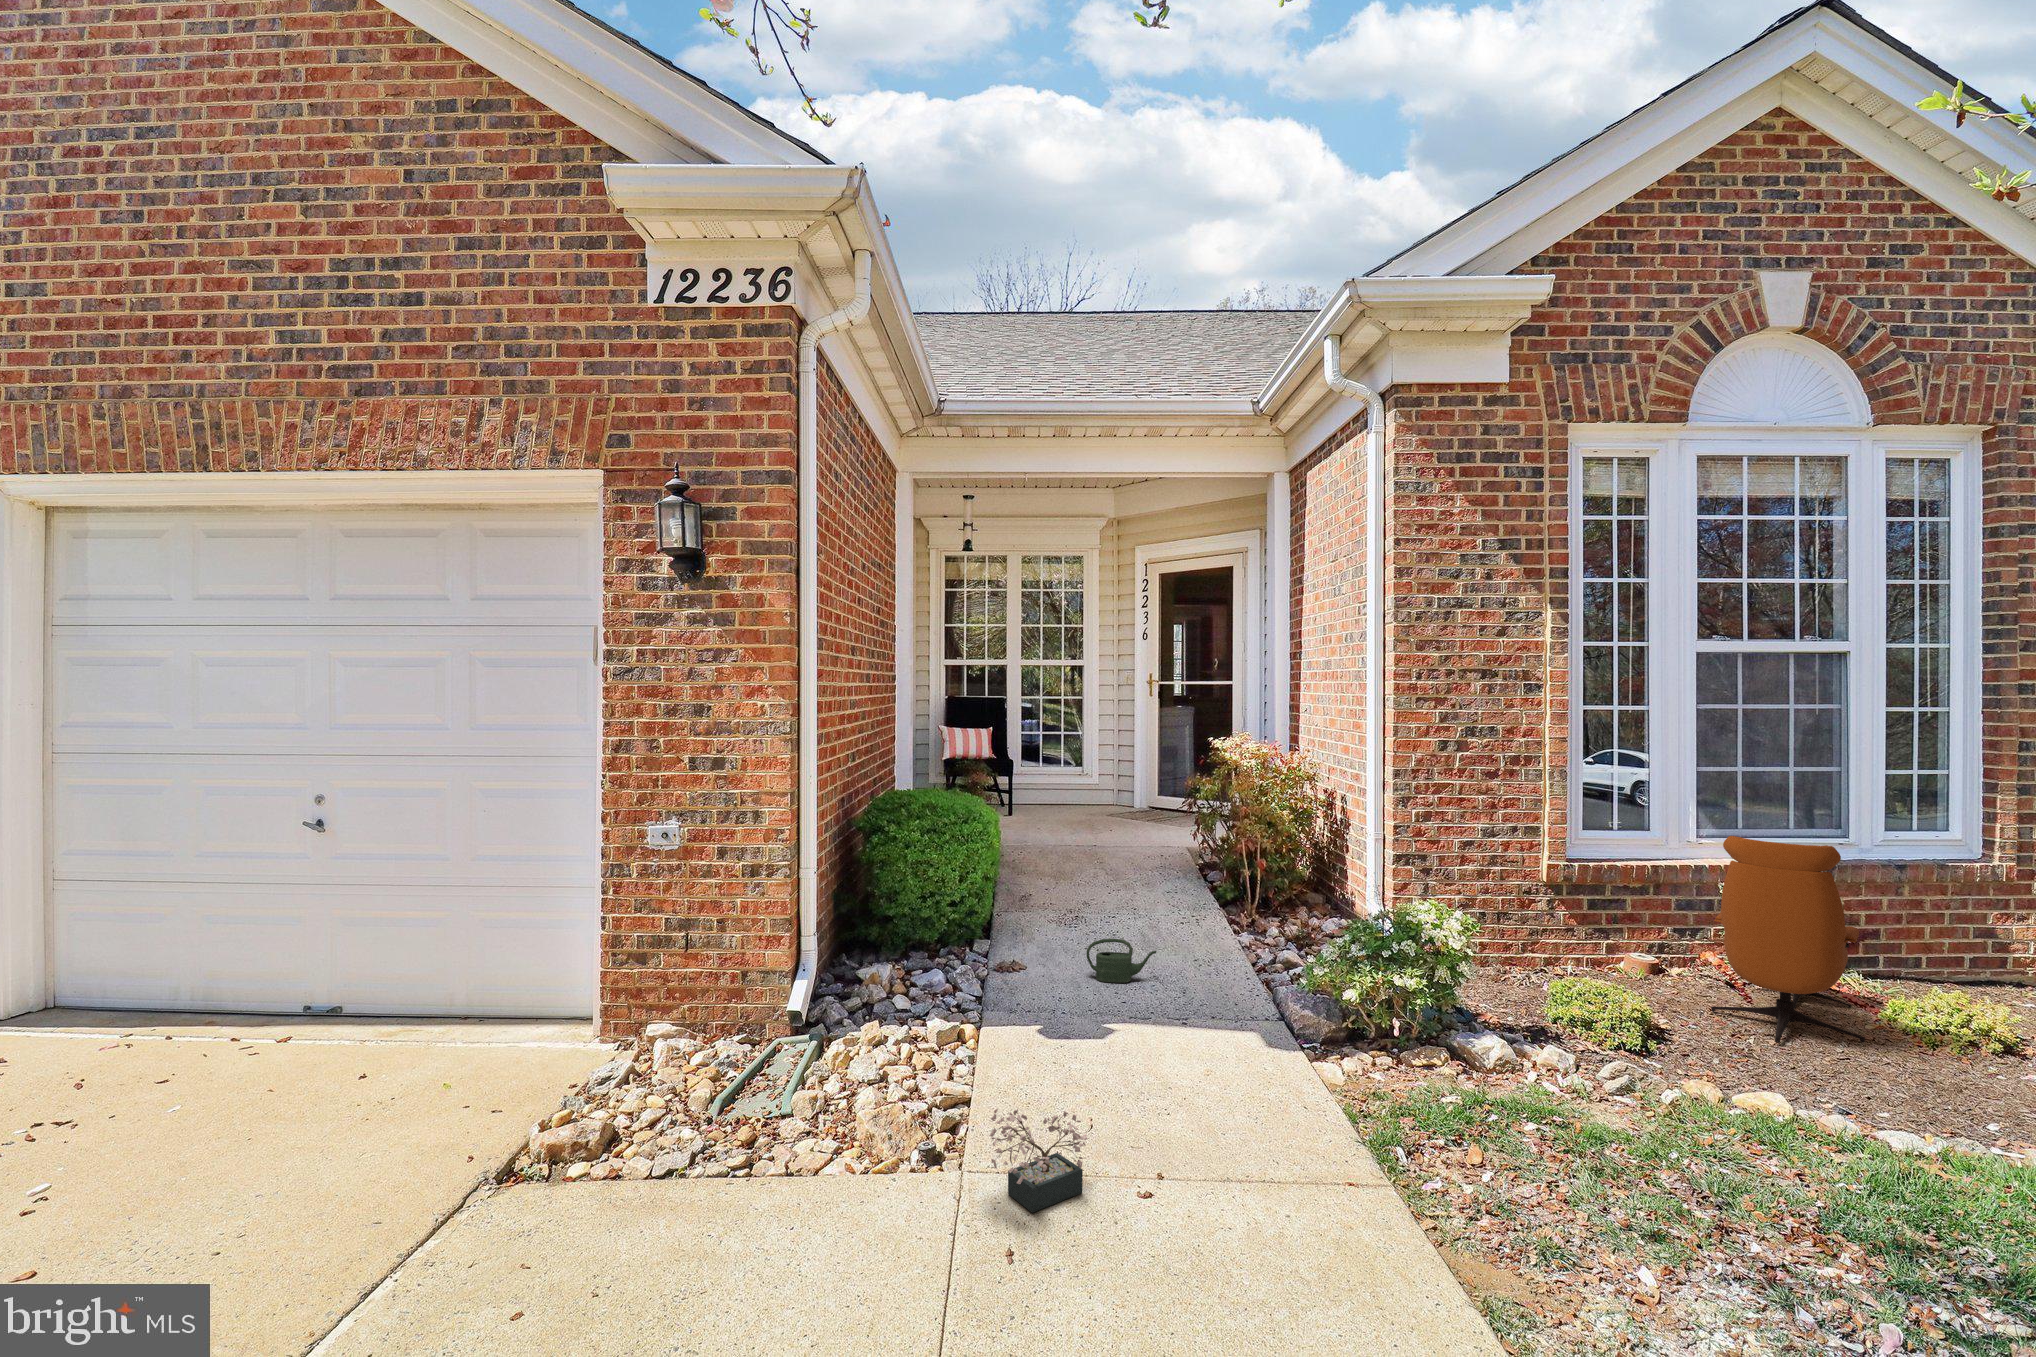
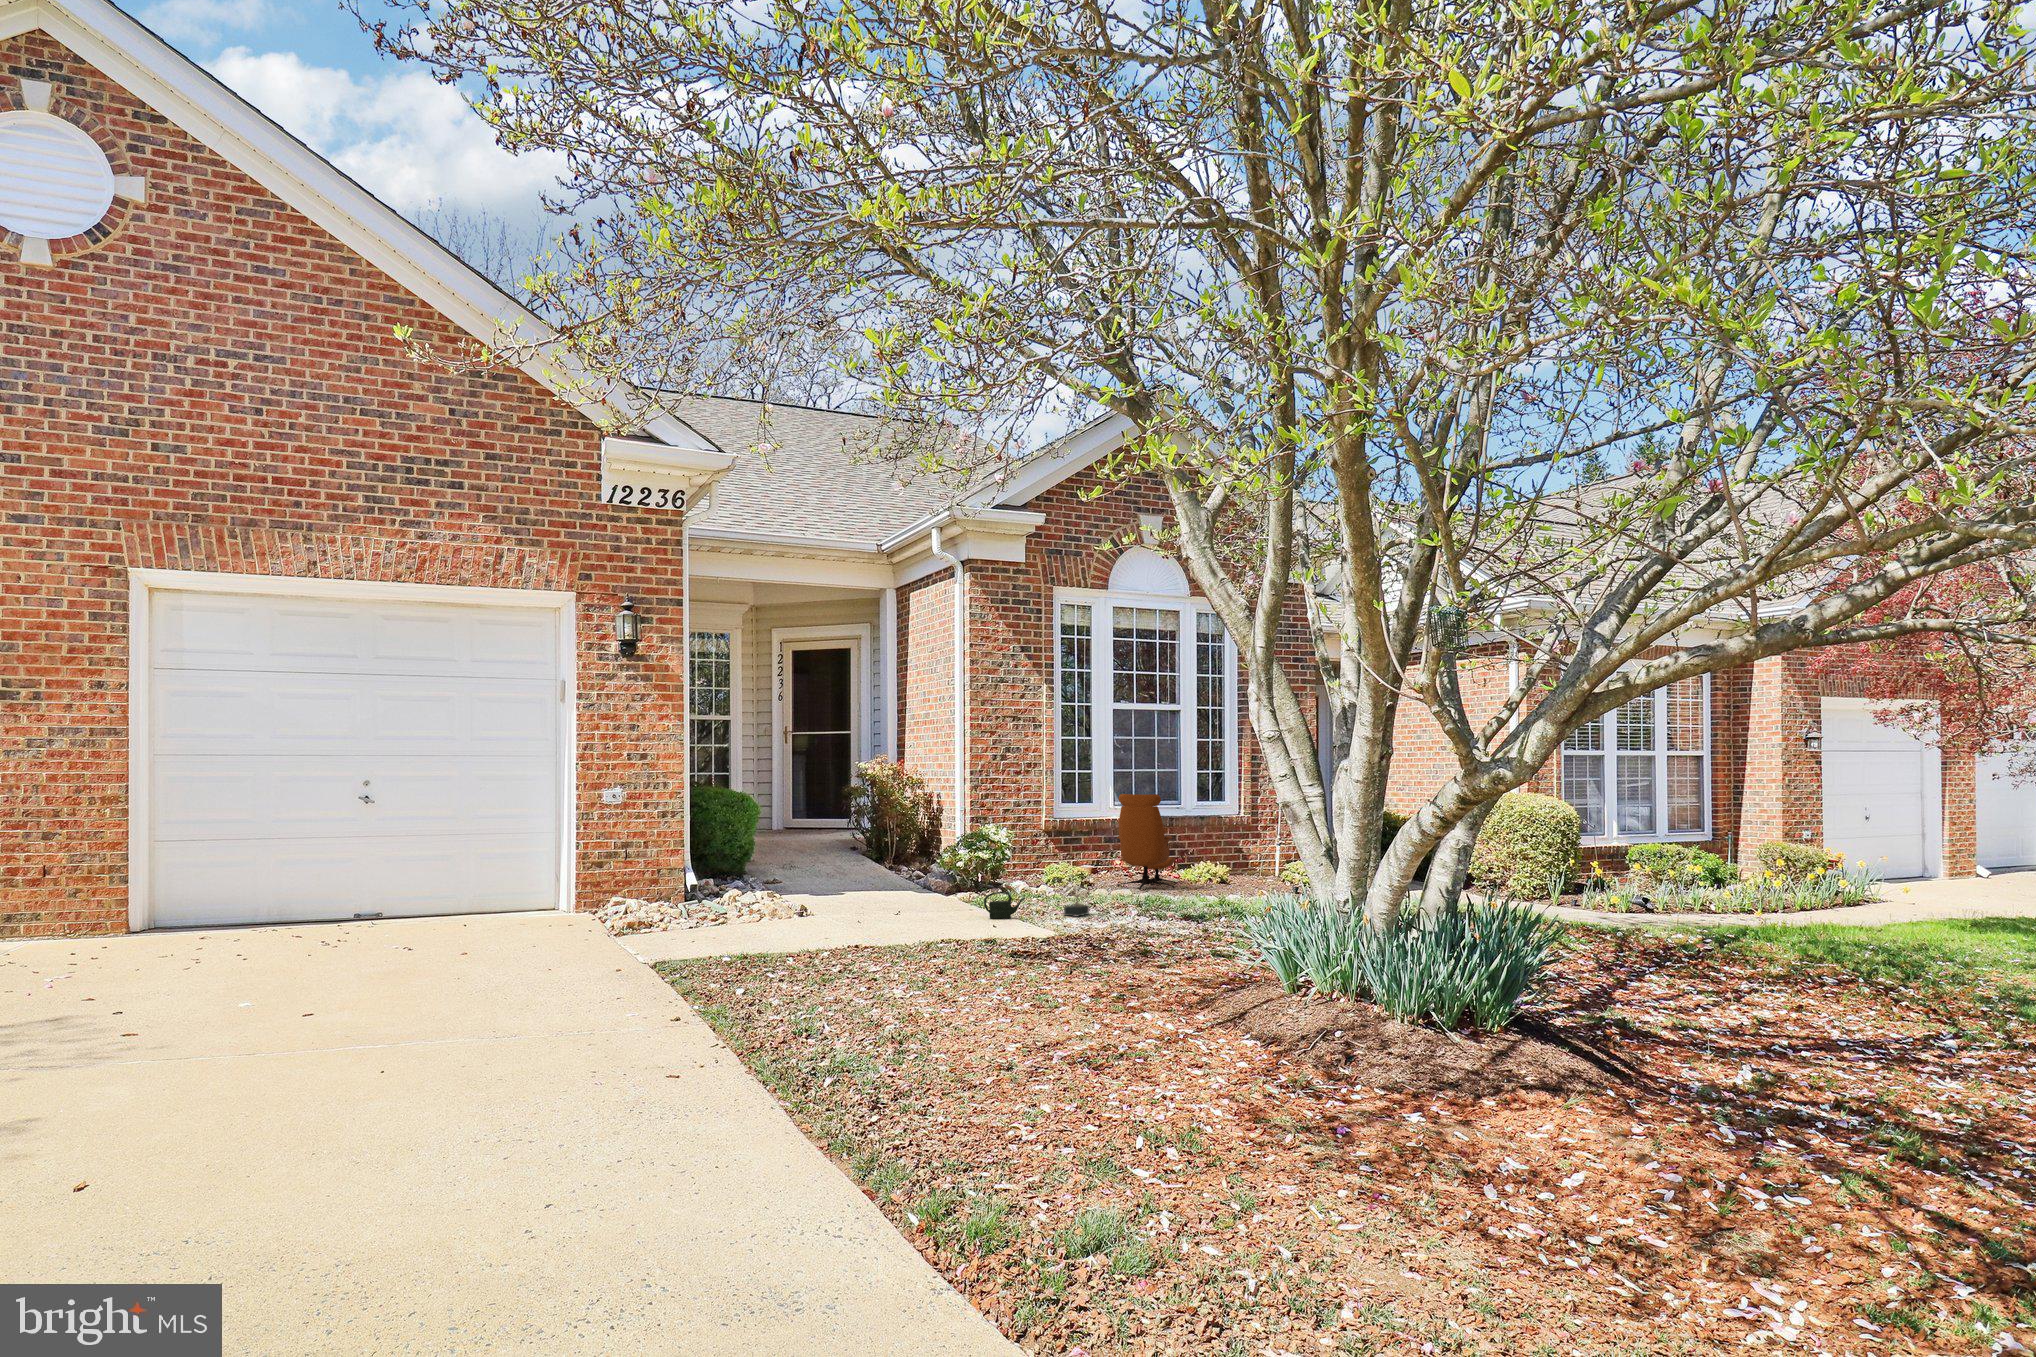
watering can: present [1087,939,1156,983] -> present [984,892,1025,919]
decorative plant: present [989,1109,1087,1213] -> present [1060,882,1089,916]

